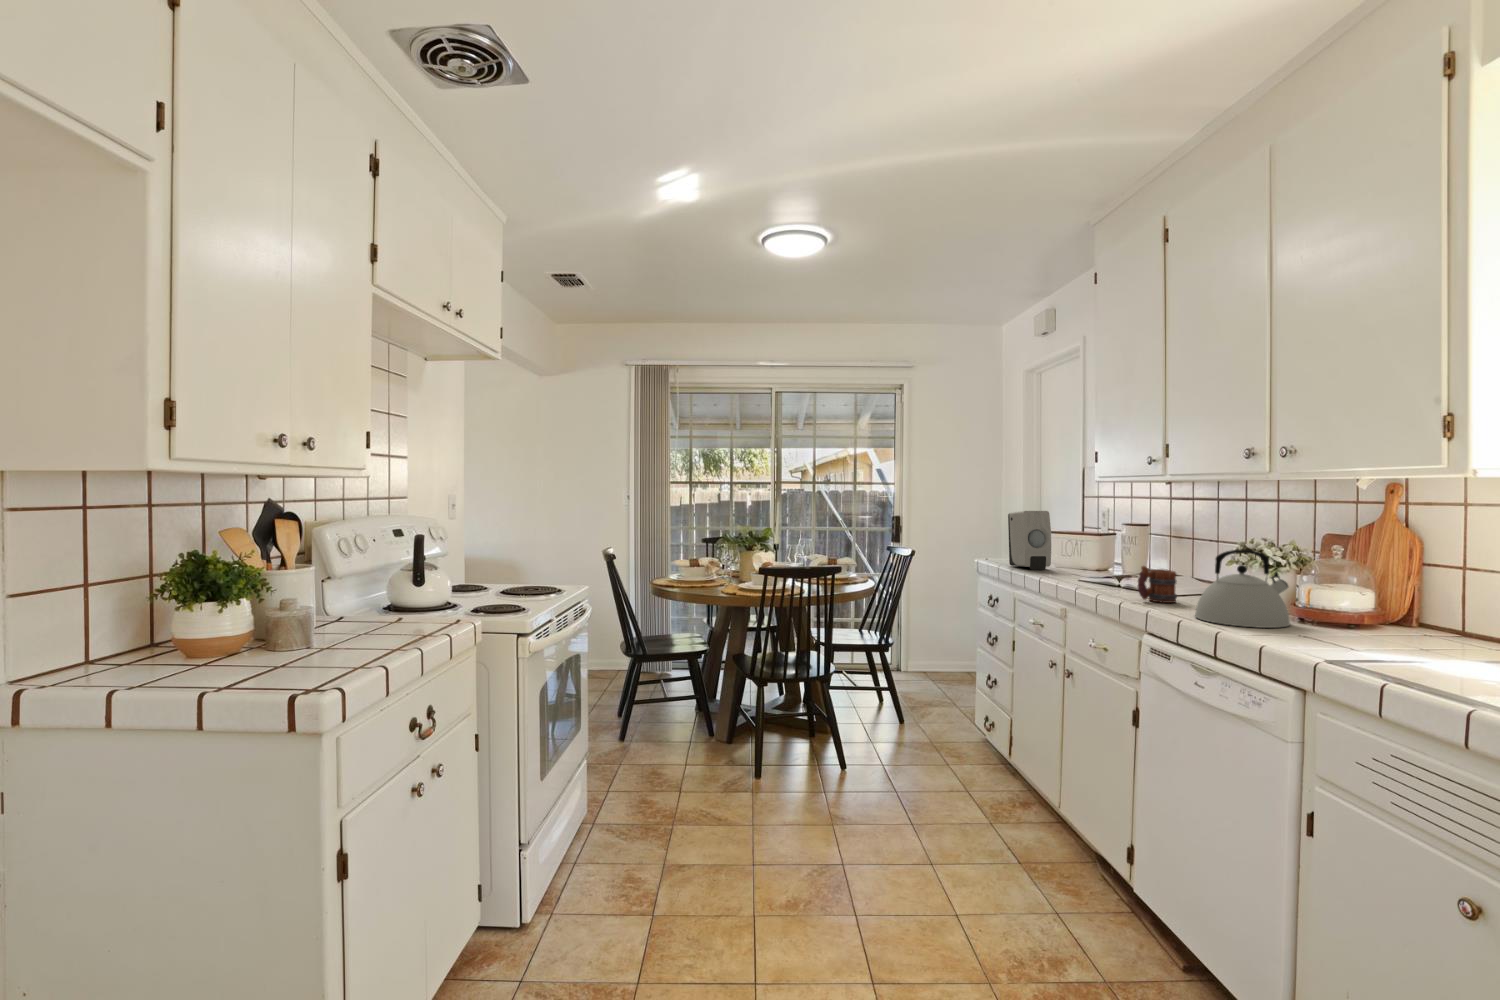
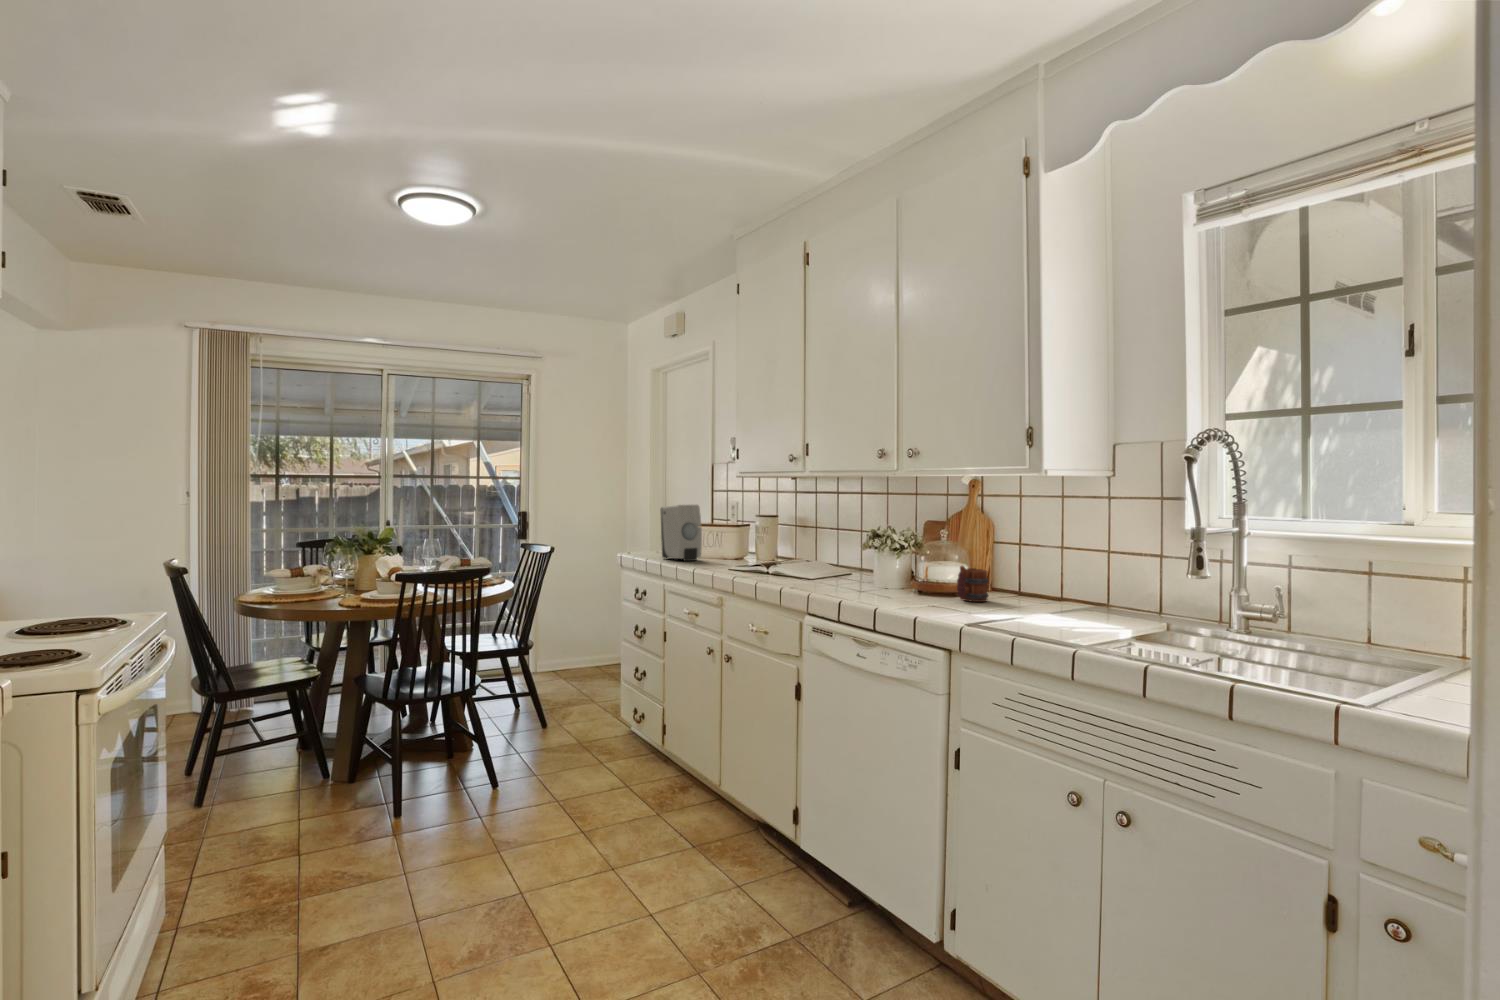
kettle: present [1195,550,1290,628] -> none [851,537,919,601]
mug: present [1138,566,1177,603] -> present [957,566,989,602]

